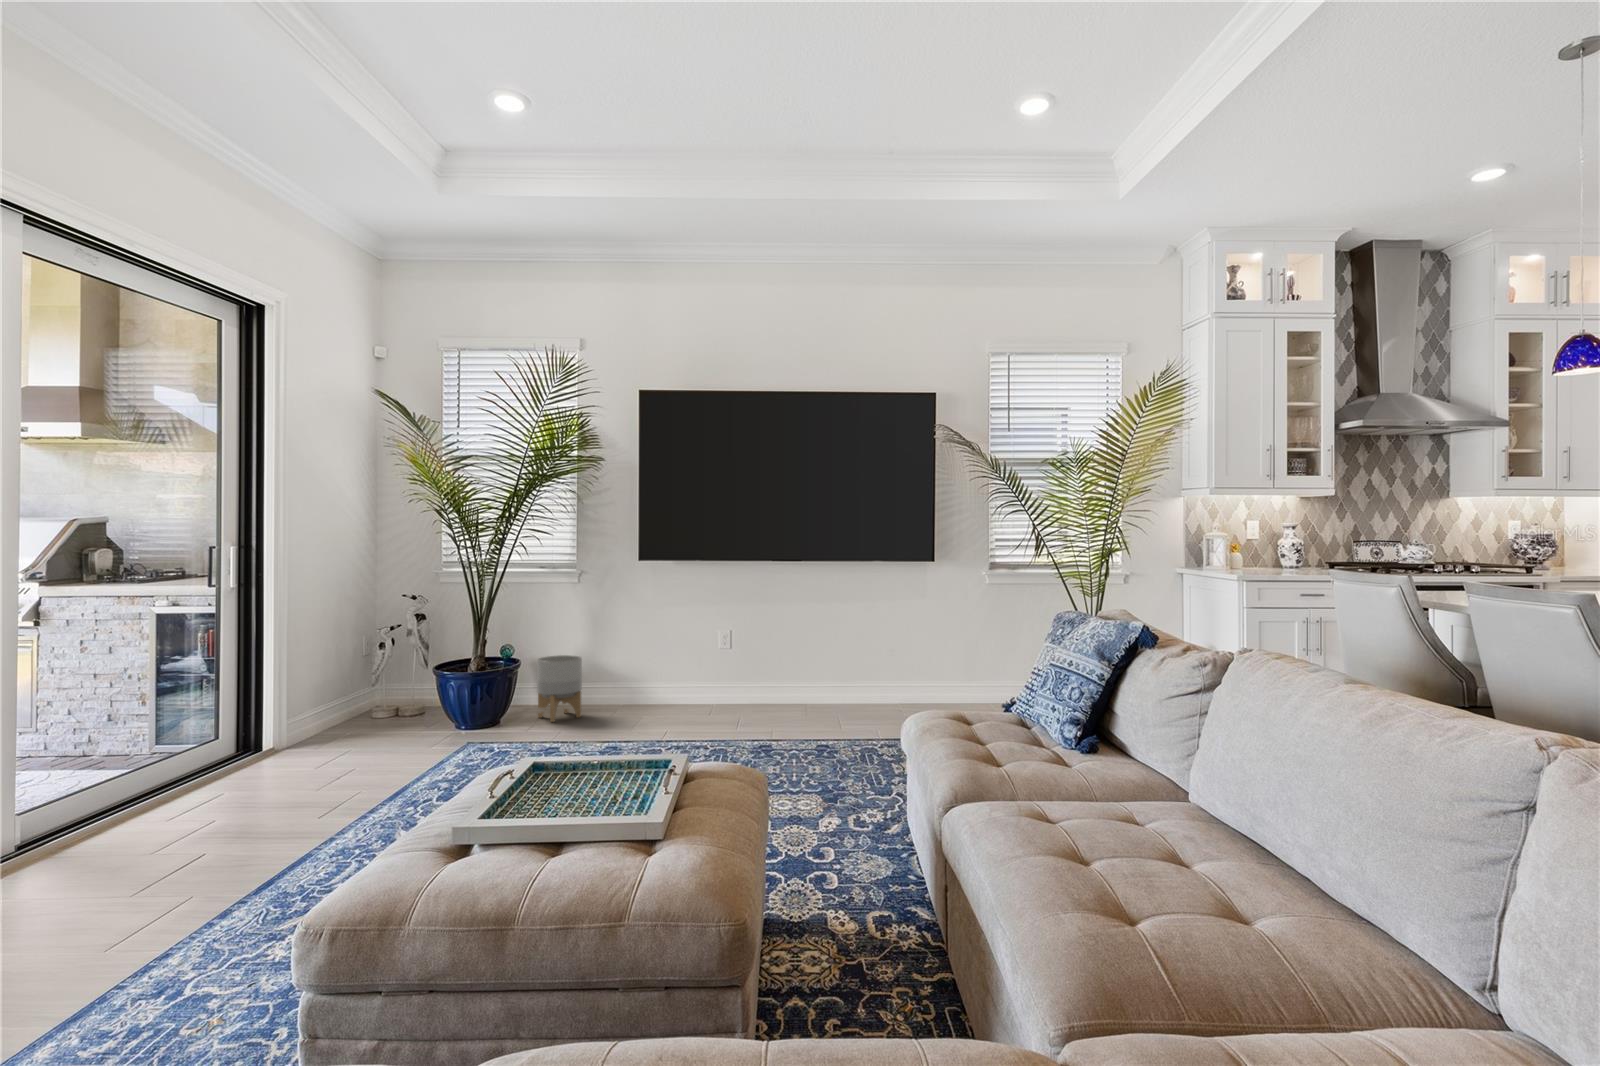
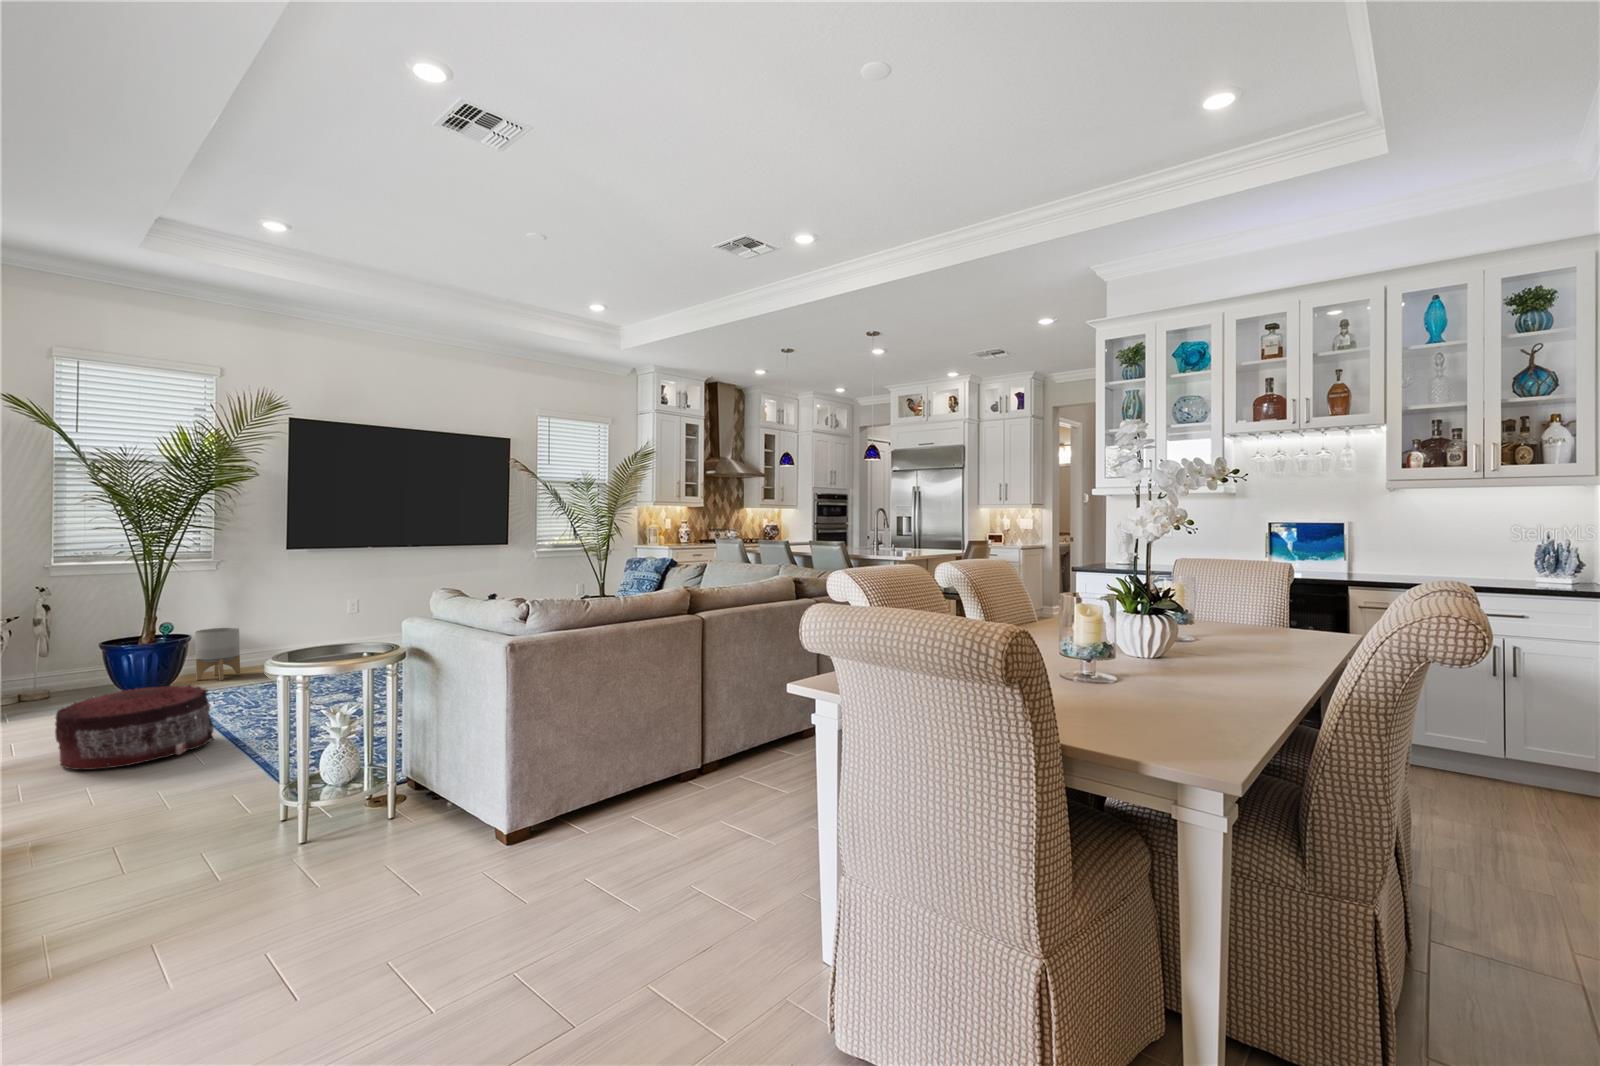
pouf: none [96,739,310,873] -> present [55,685,214,770]

